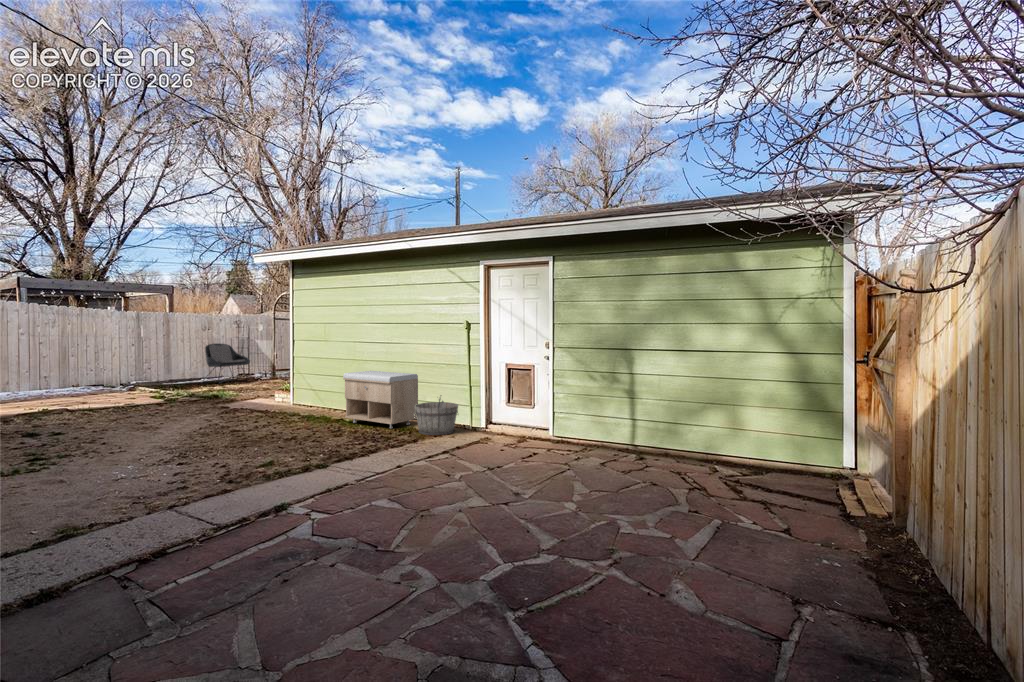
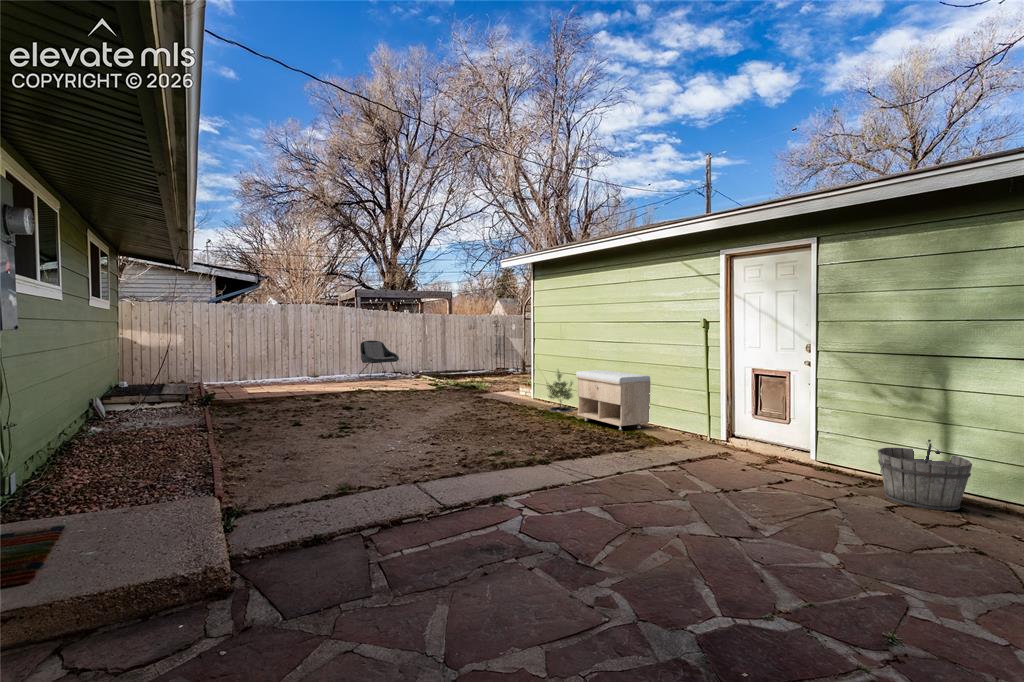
lounge chair: present [205,343,250,384] -> present [358,340,399,380]
potted tree: none [306,371,340,416] -> present [547,370,573,412]
wooden bucket: present [414,398,458,435] -> present [878,440,972,510]

